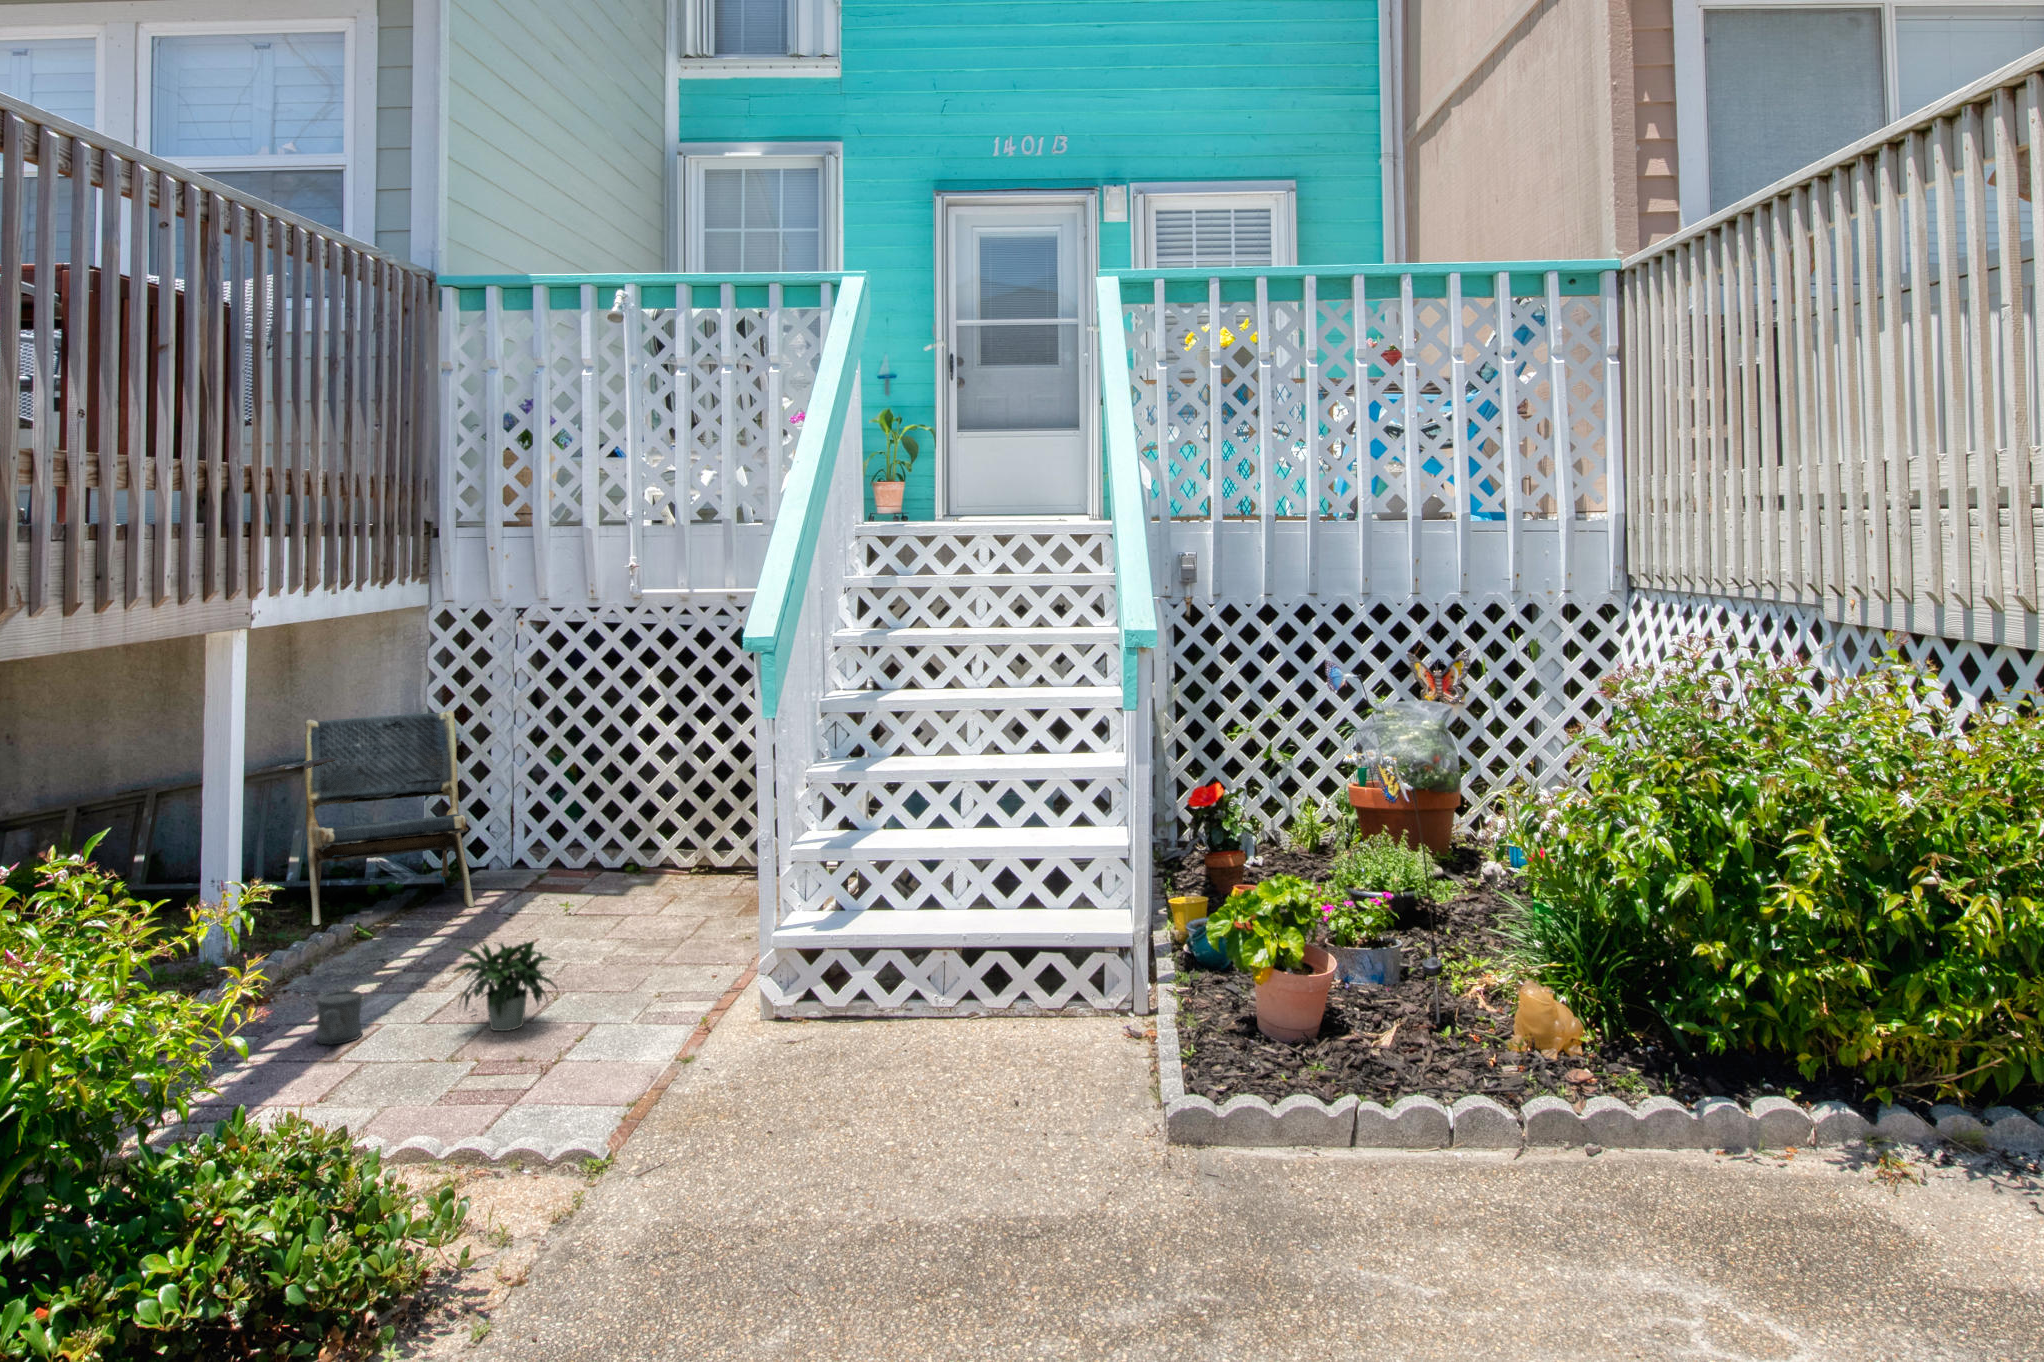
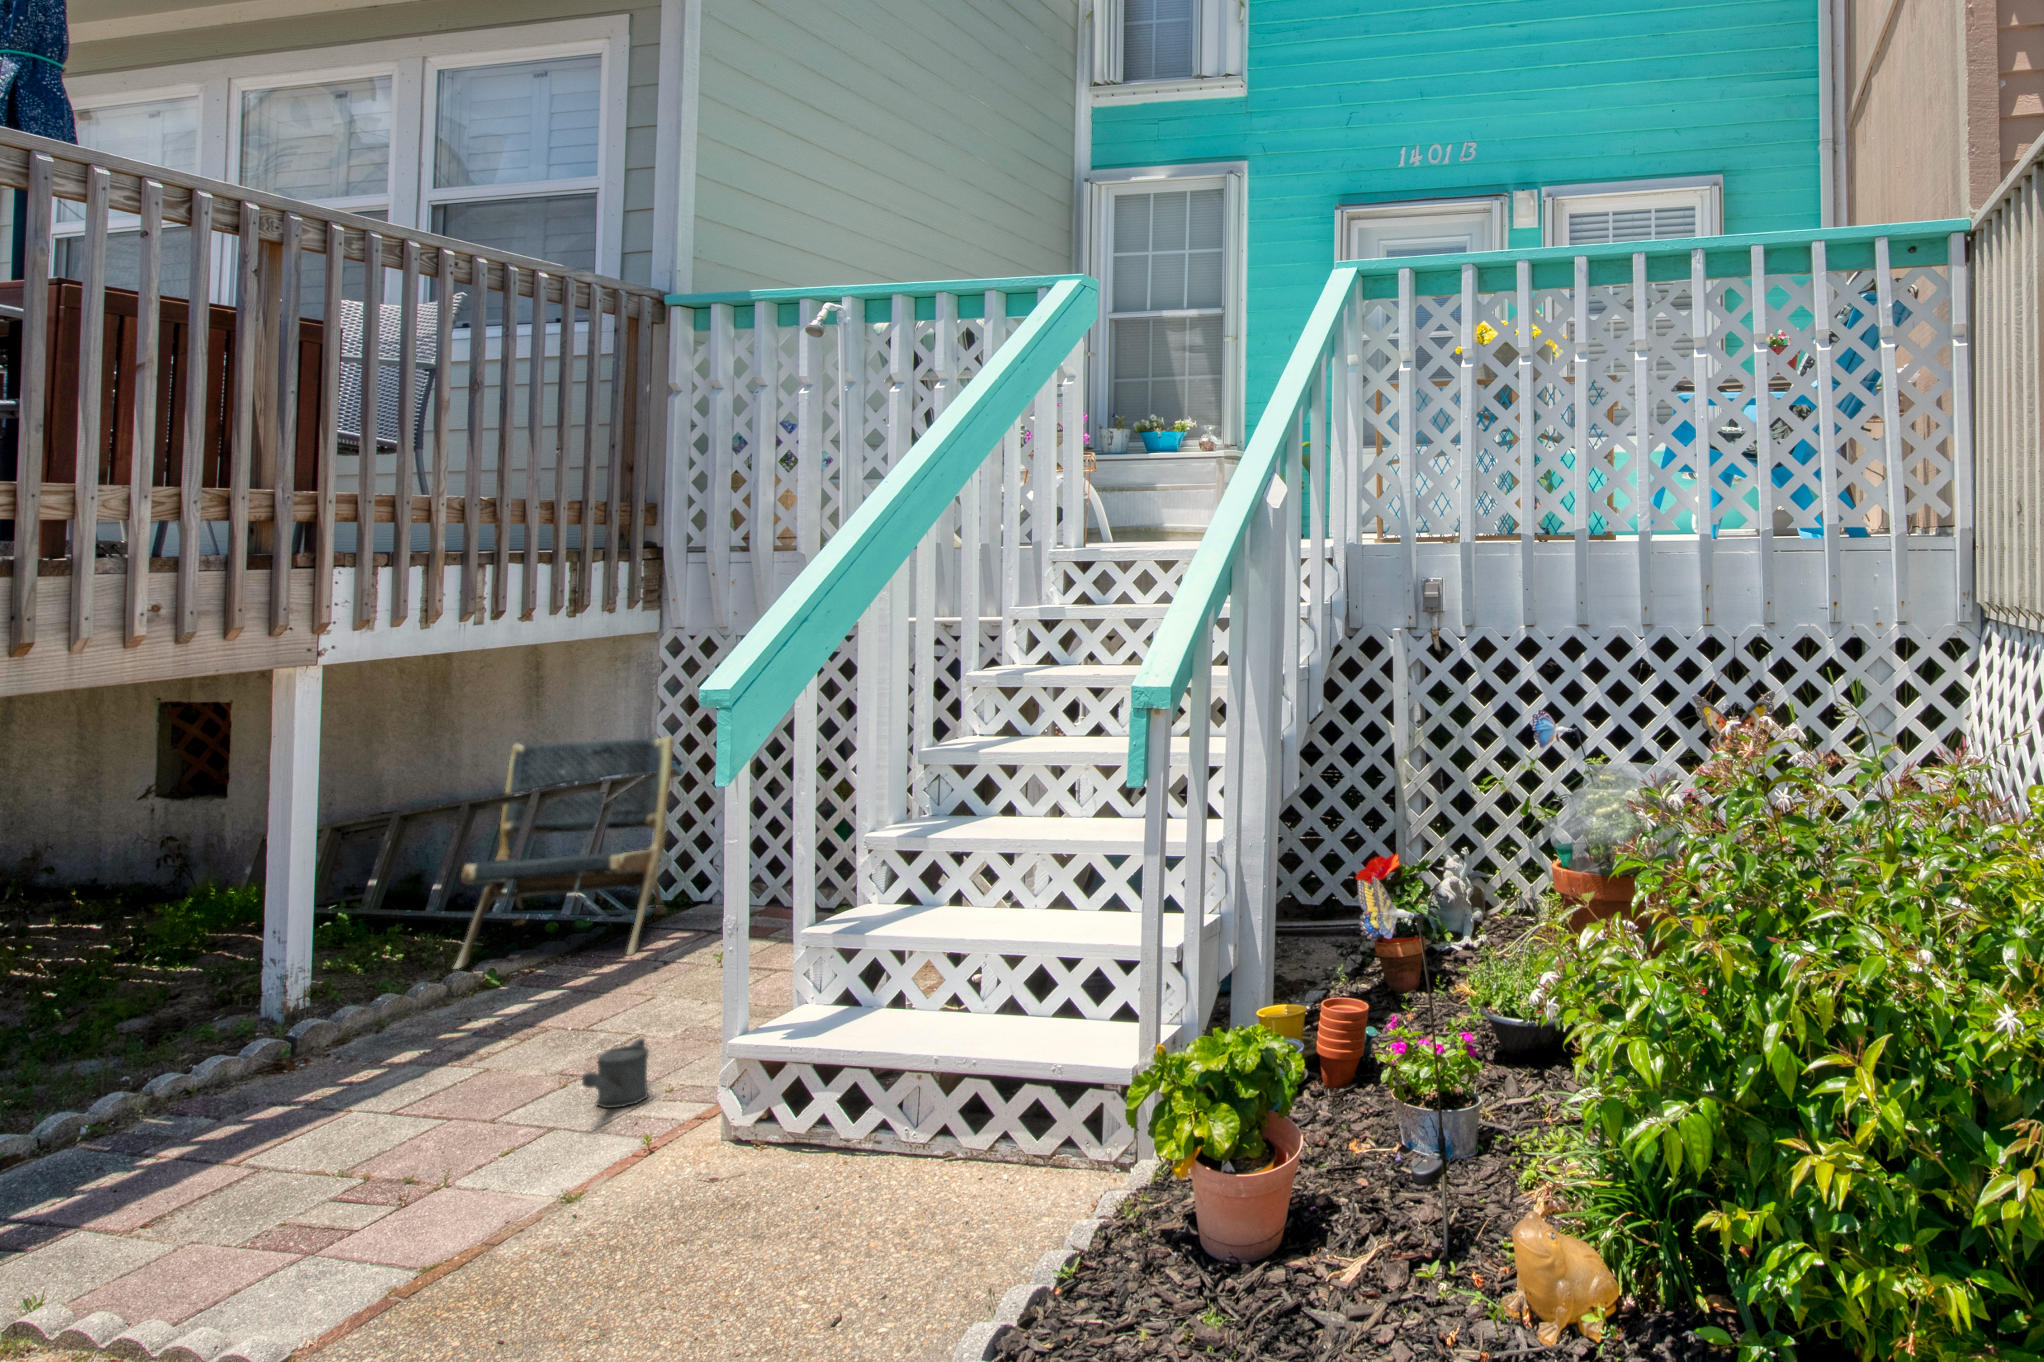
potted plant: present [427,941,558,1031] -> none [349,1020,497,1136]
watering can: present [316,985,363,1045] -> present [582,1038,649,1108]

